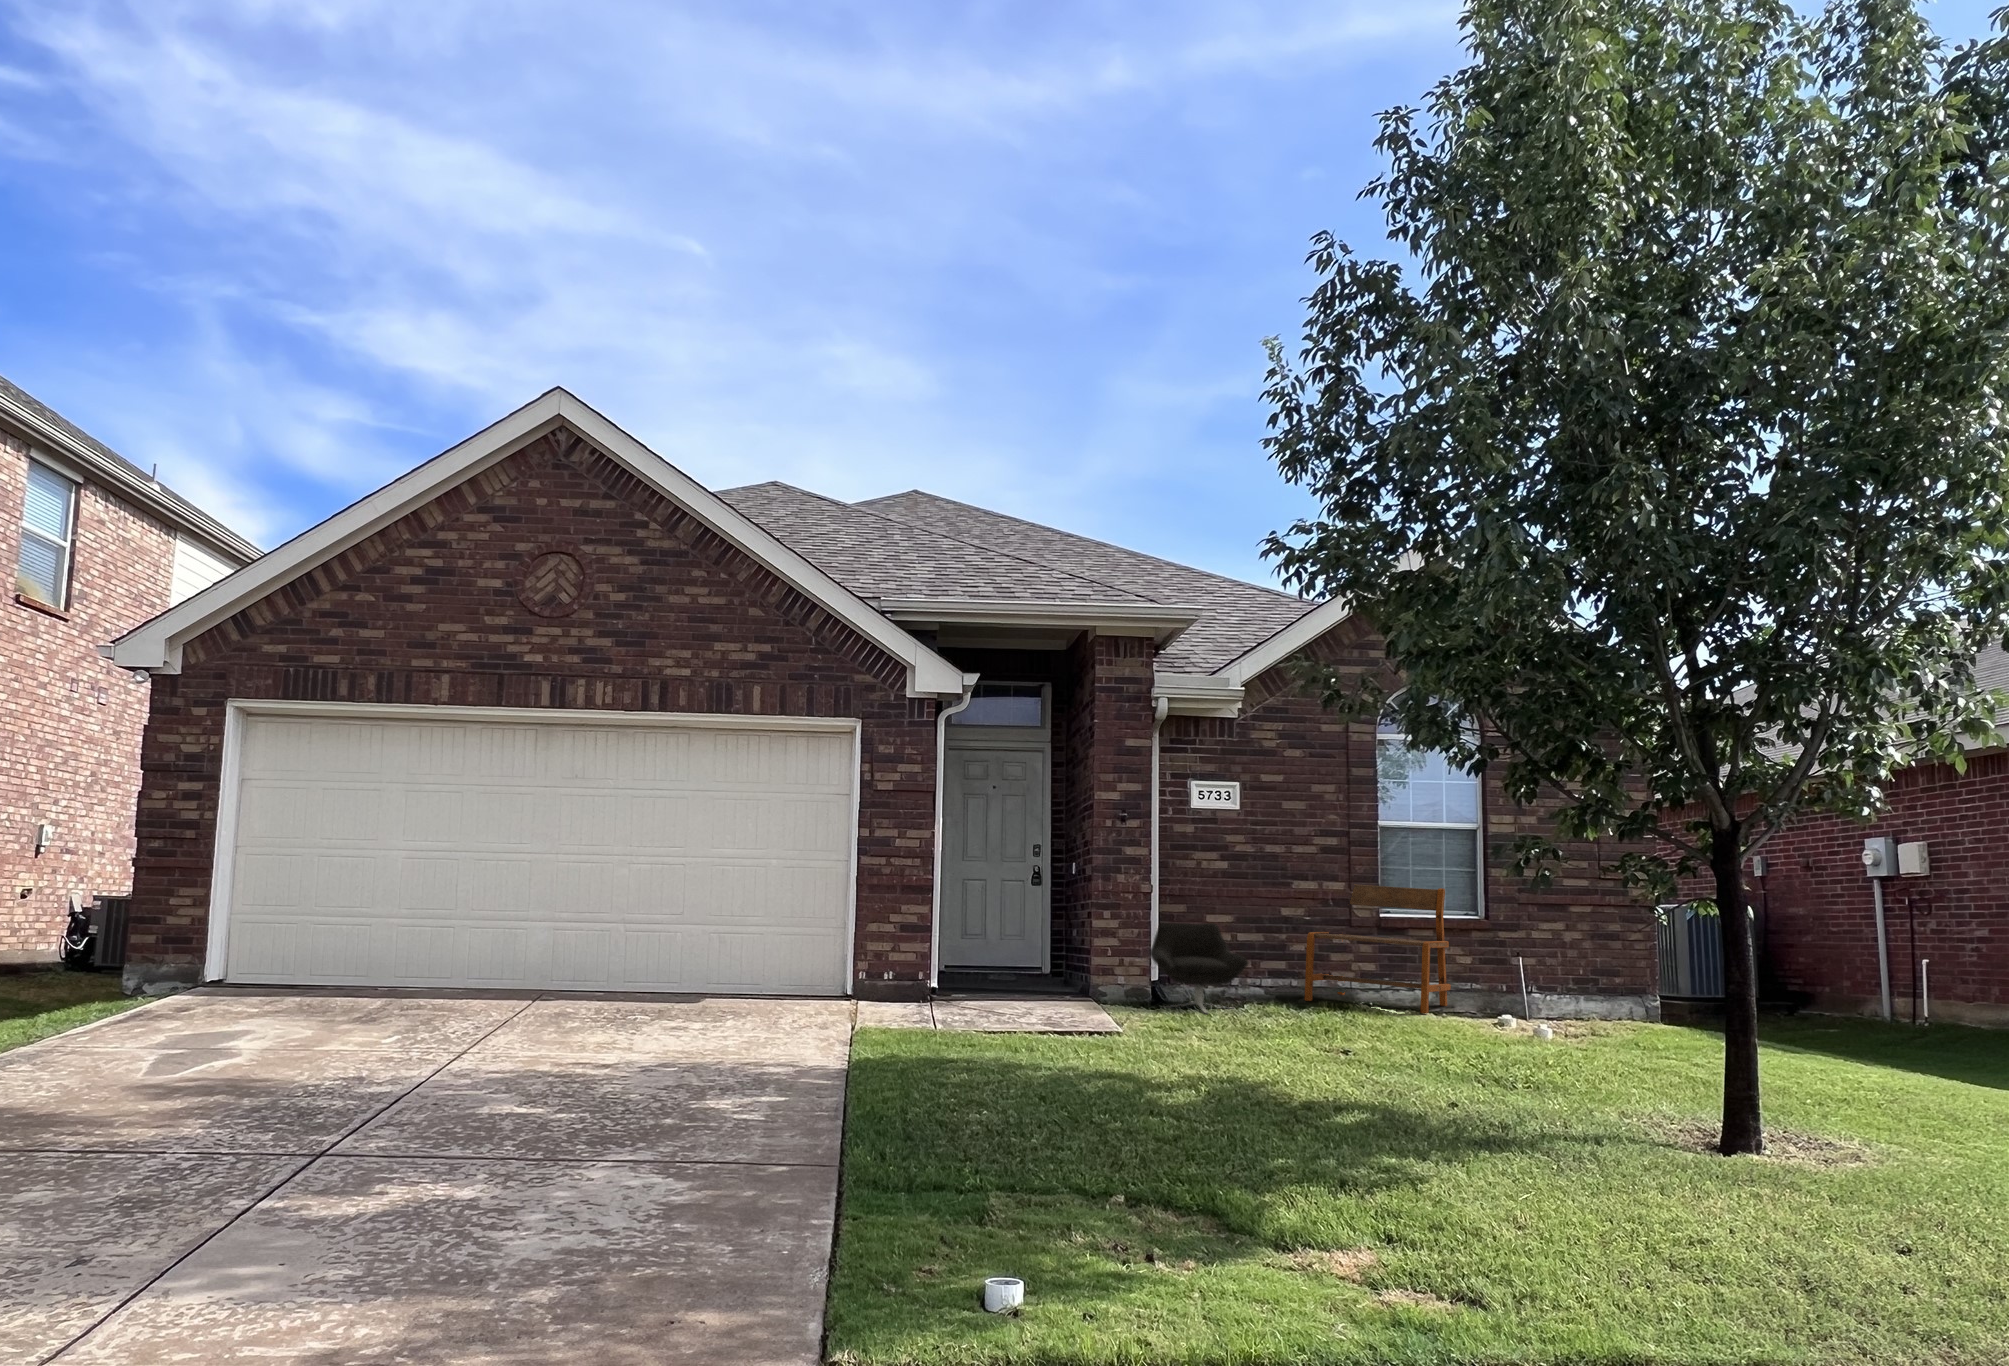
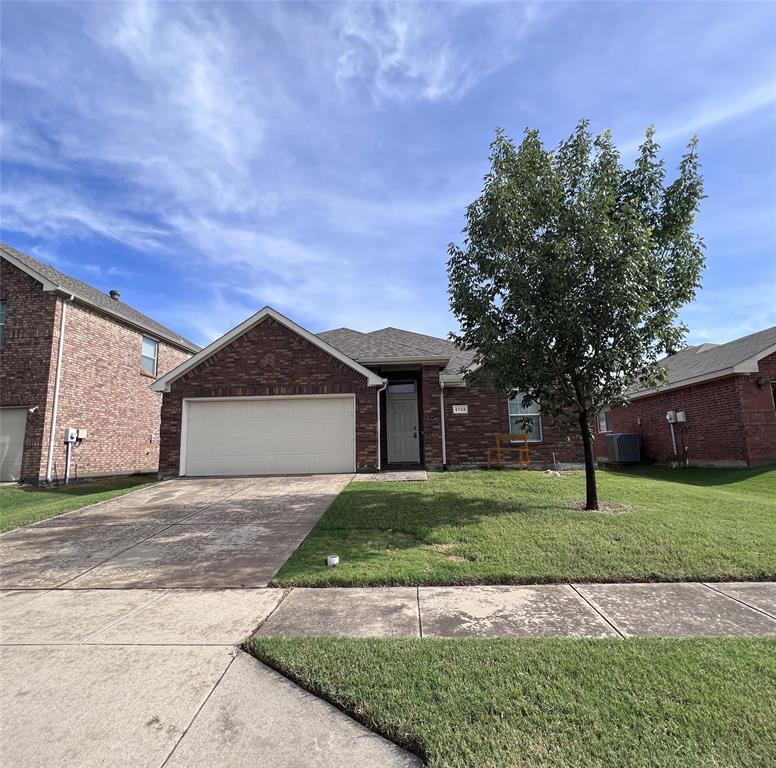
lounge chair: present [1150,922,1249,1013] -> present [666,449,691,468]

